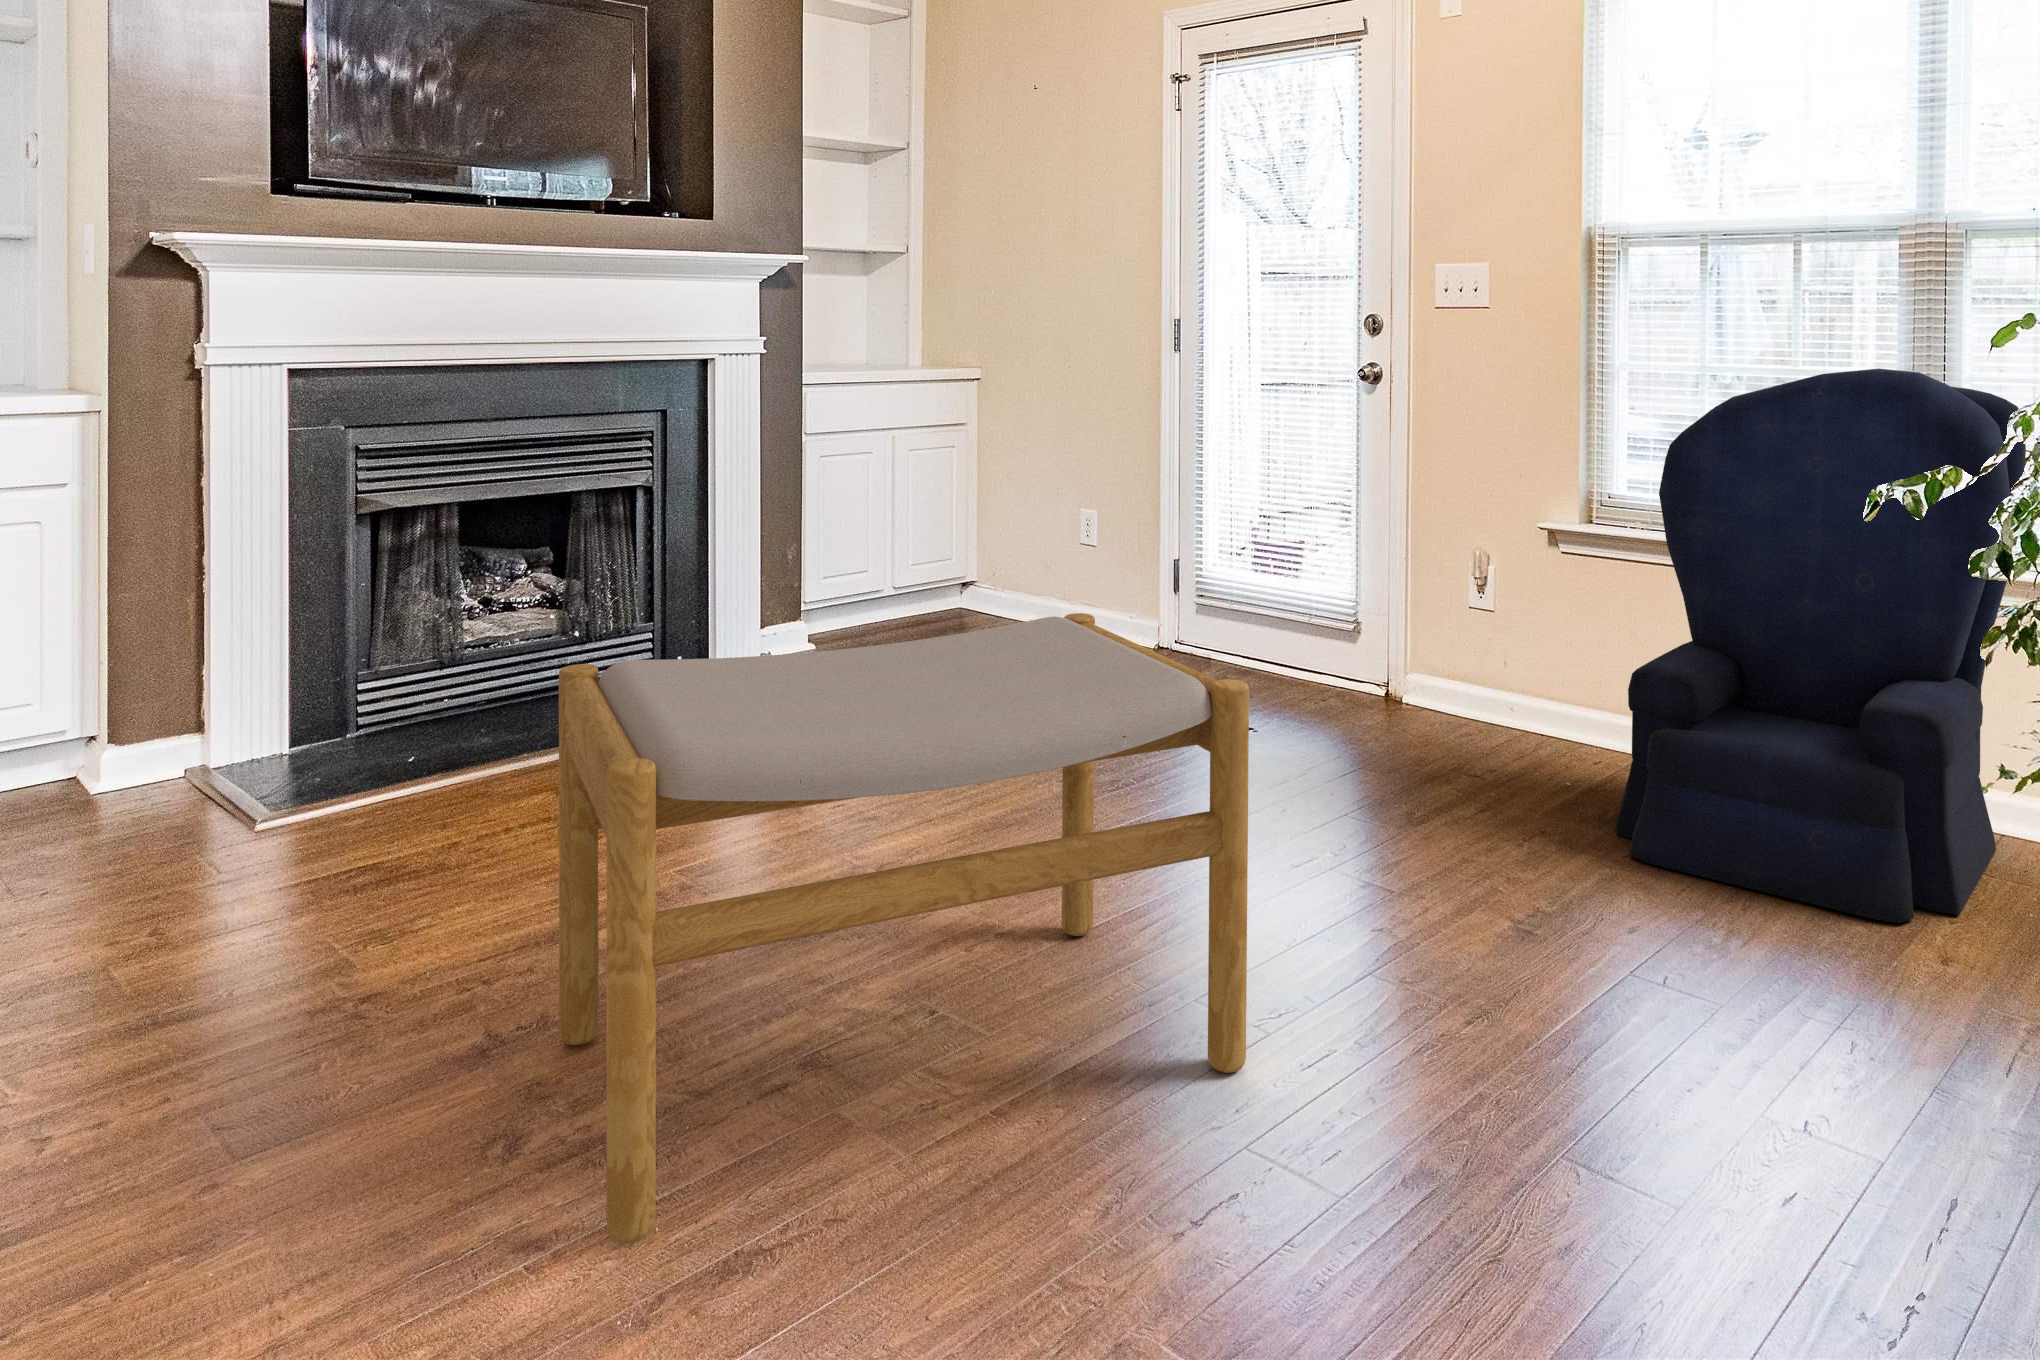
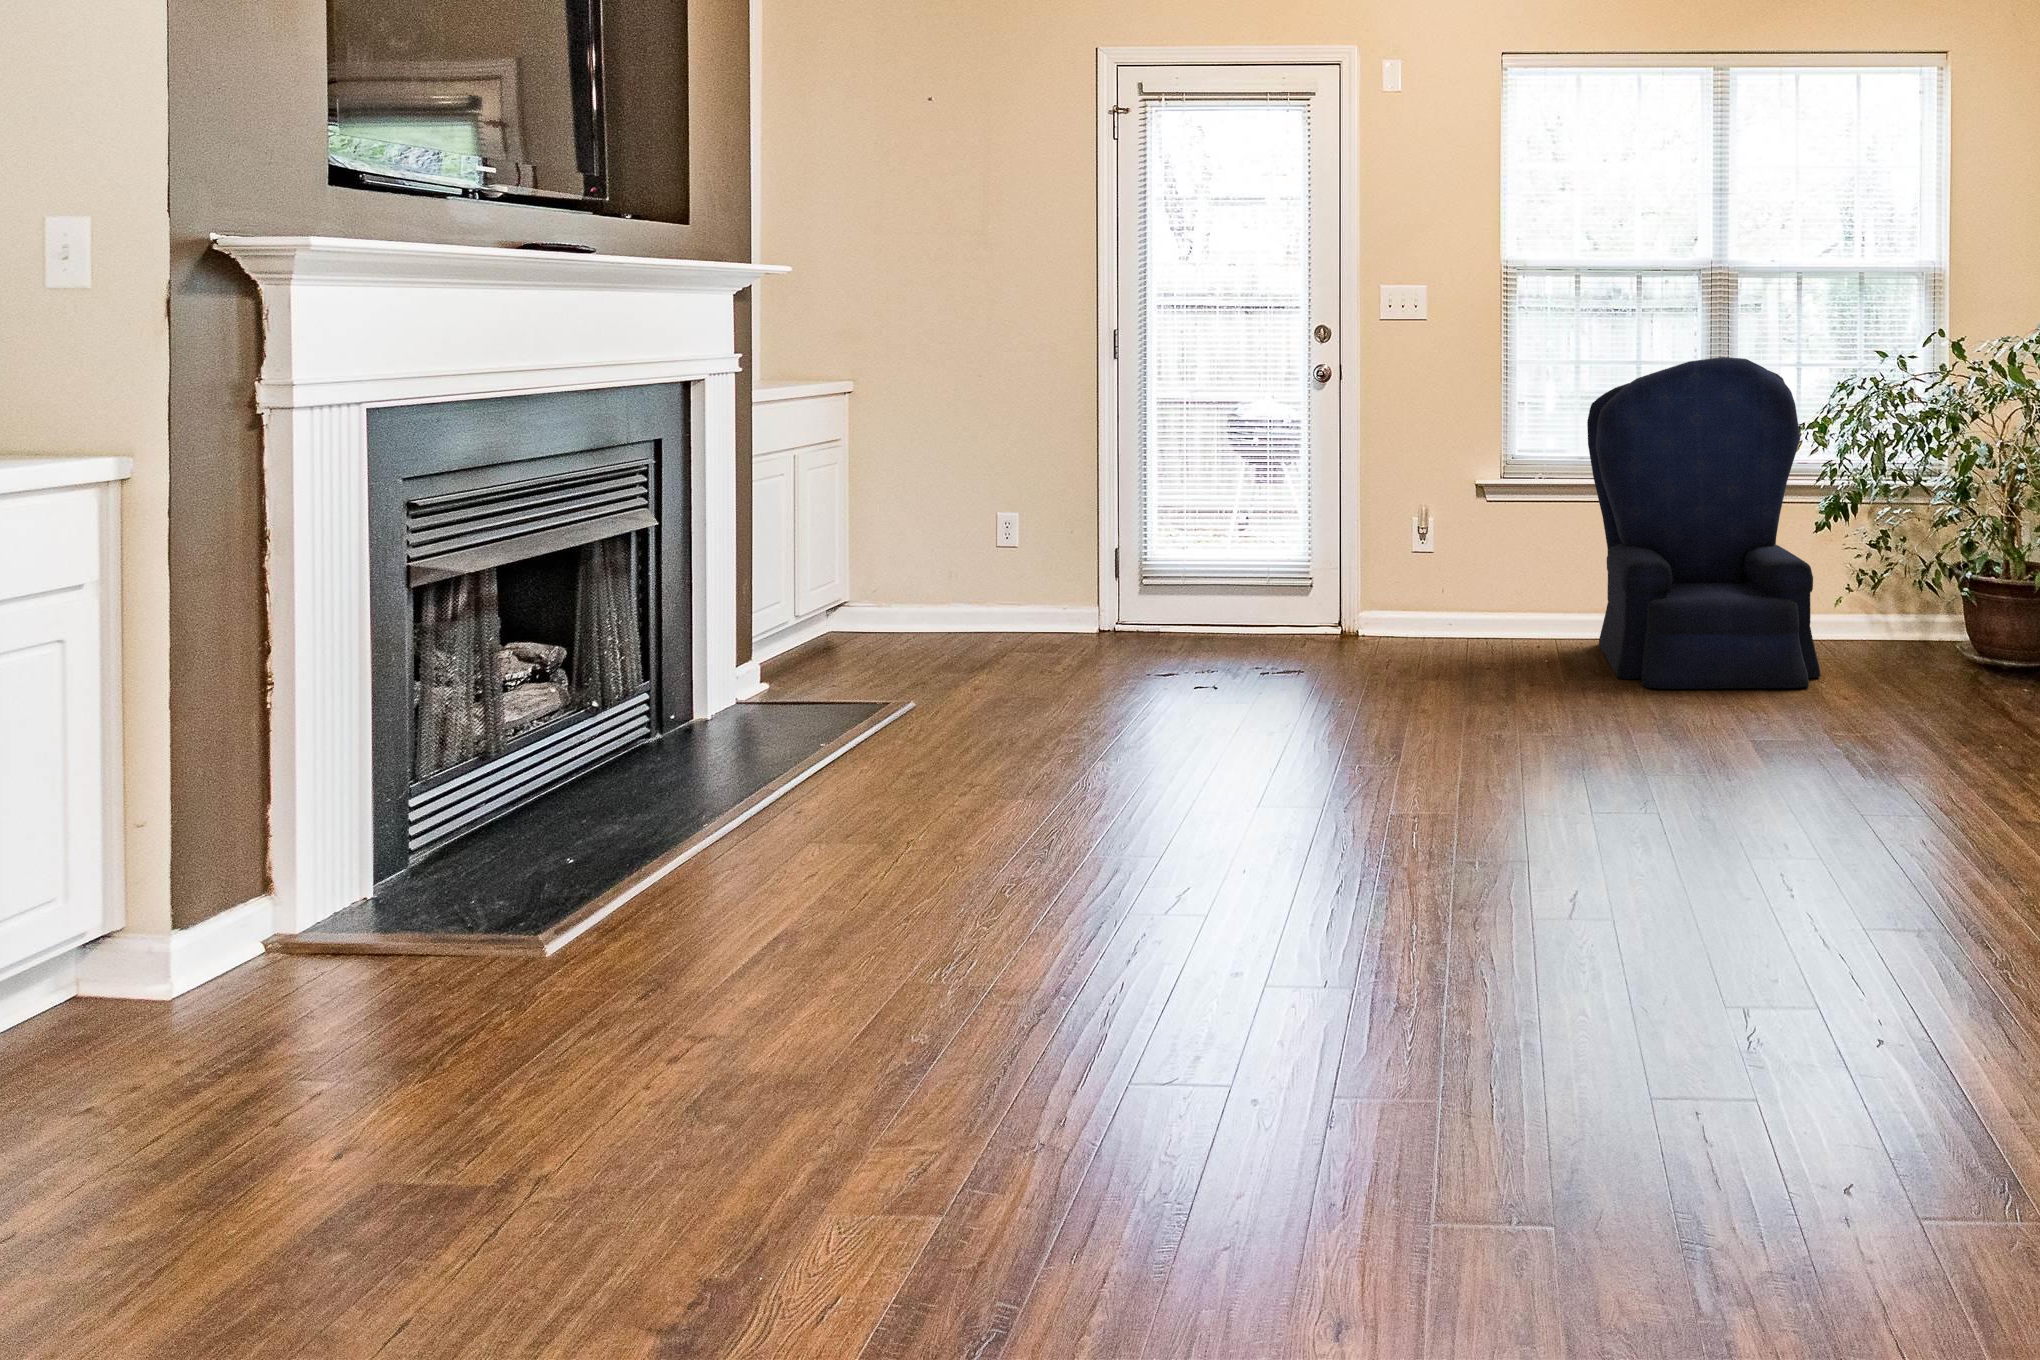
footstool: present [559,613,1249,1243] -> none [1258,563,1686,1051]

